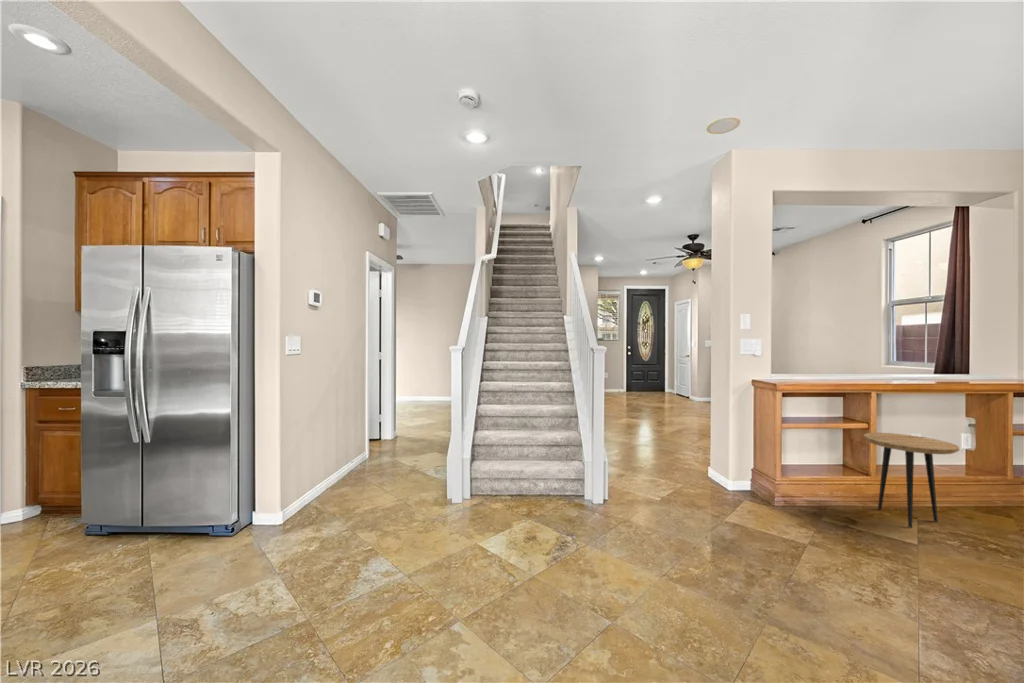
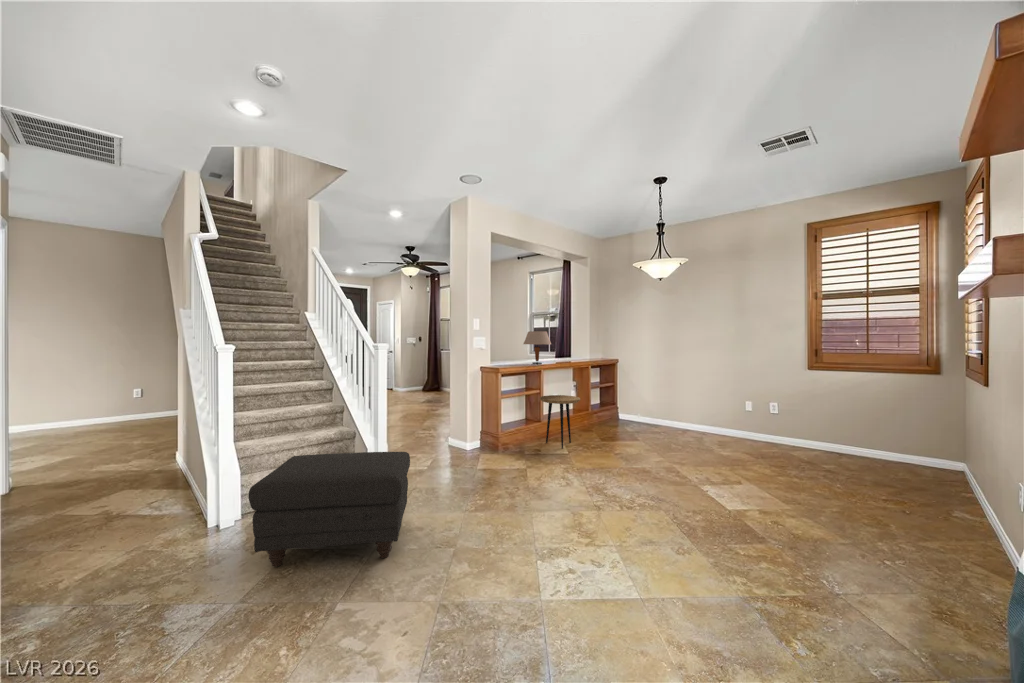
table lamp: none [834,329,894,381] -> present [523,331,551,364]
ottoman: none [430,453,594,594] -> present [248,452,410,566]

